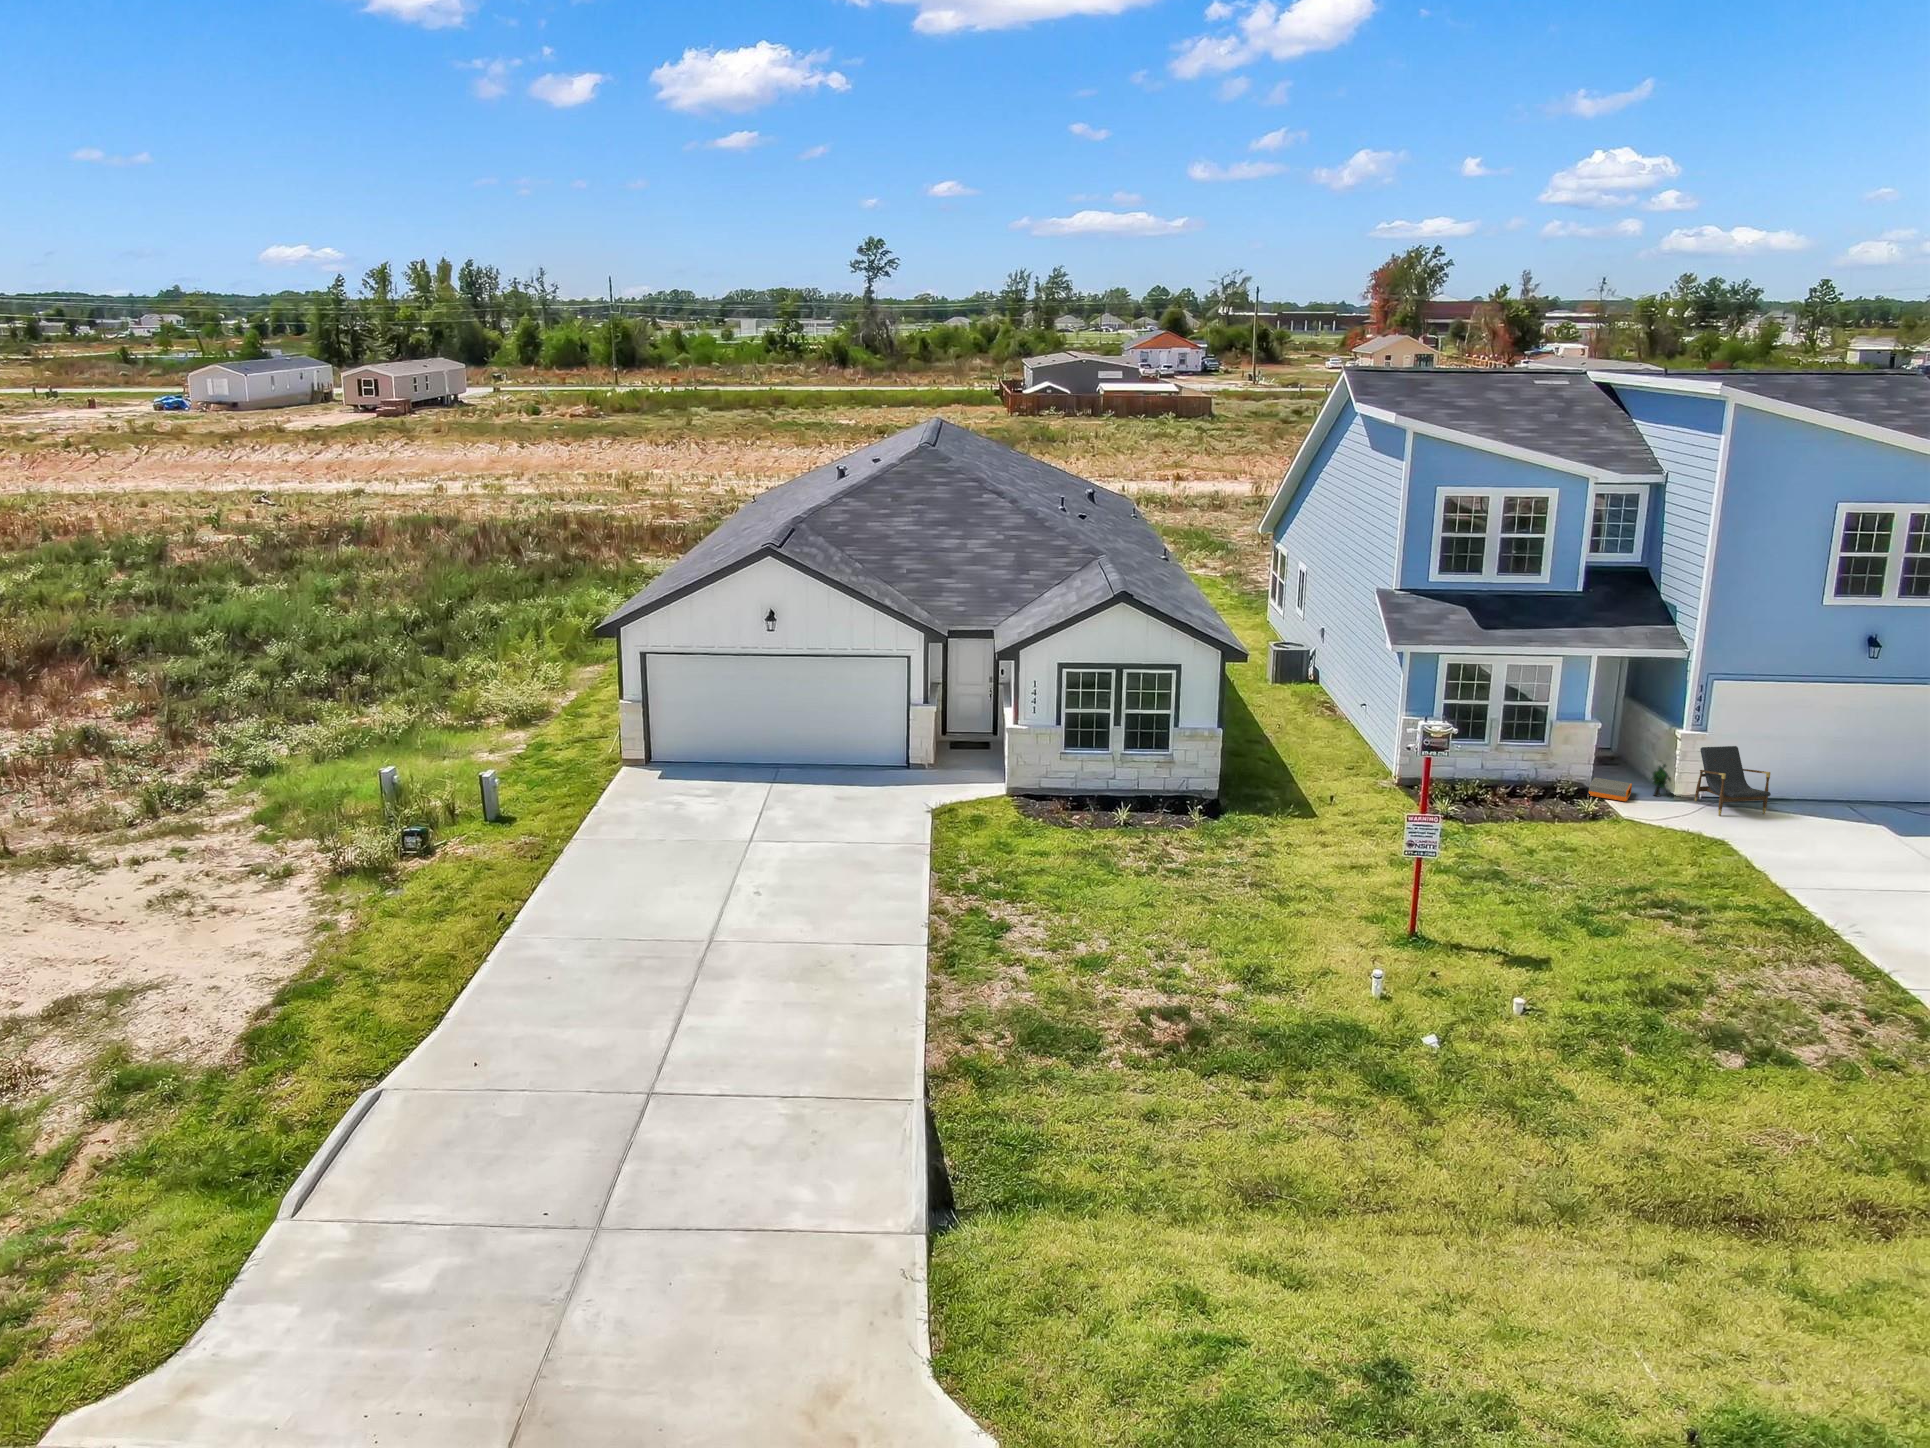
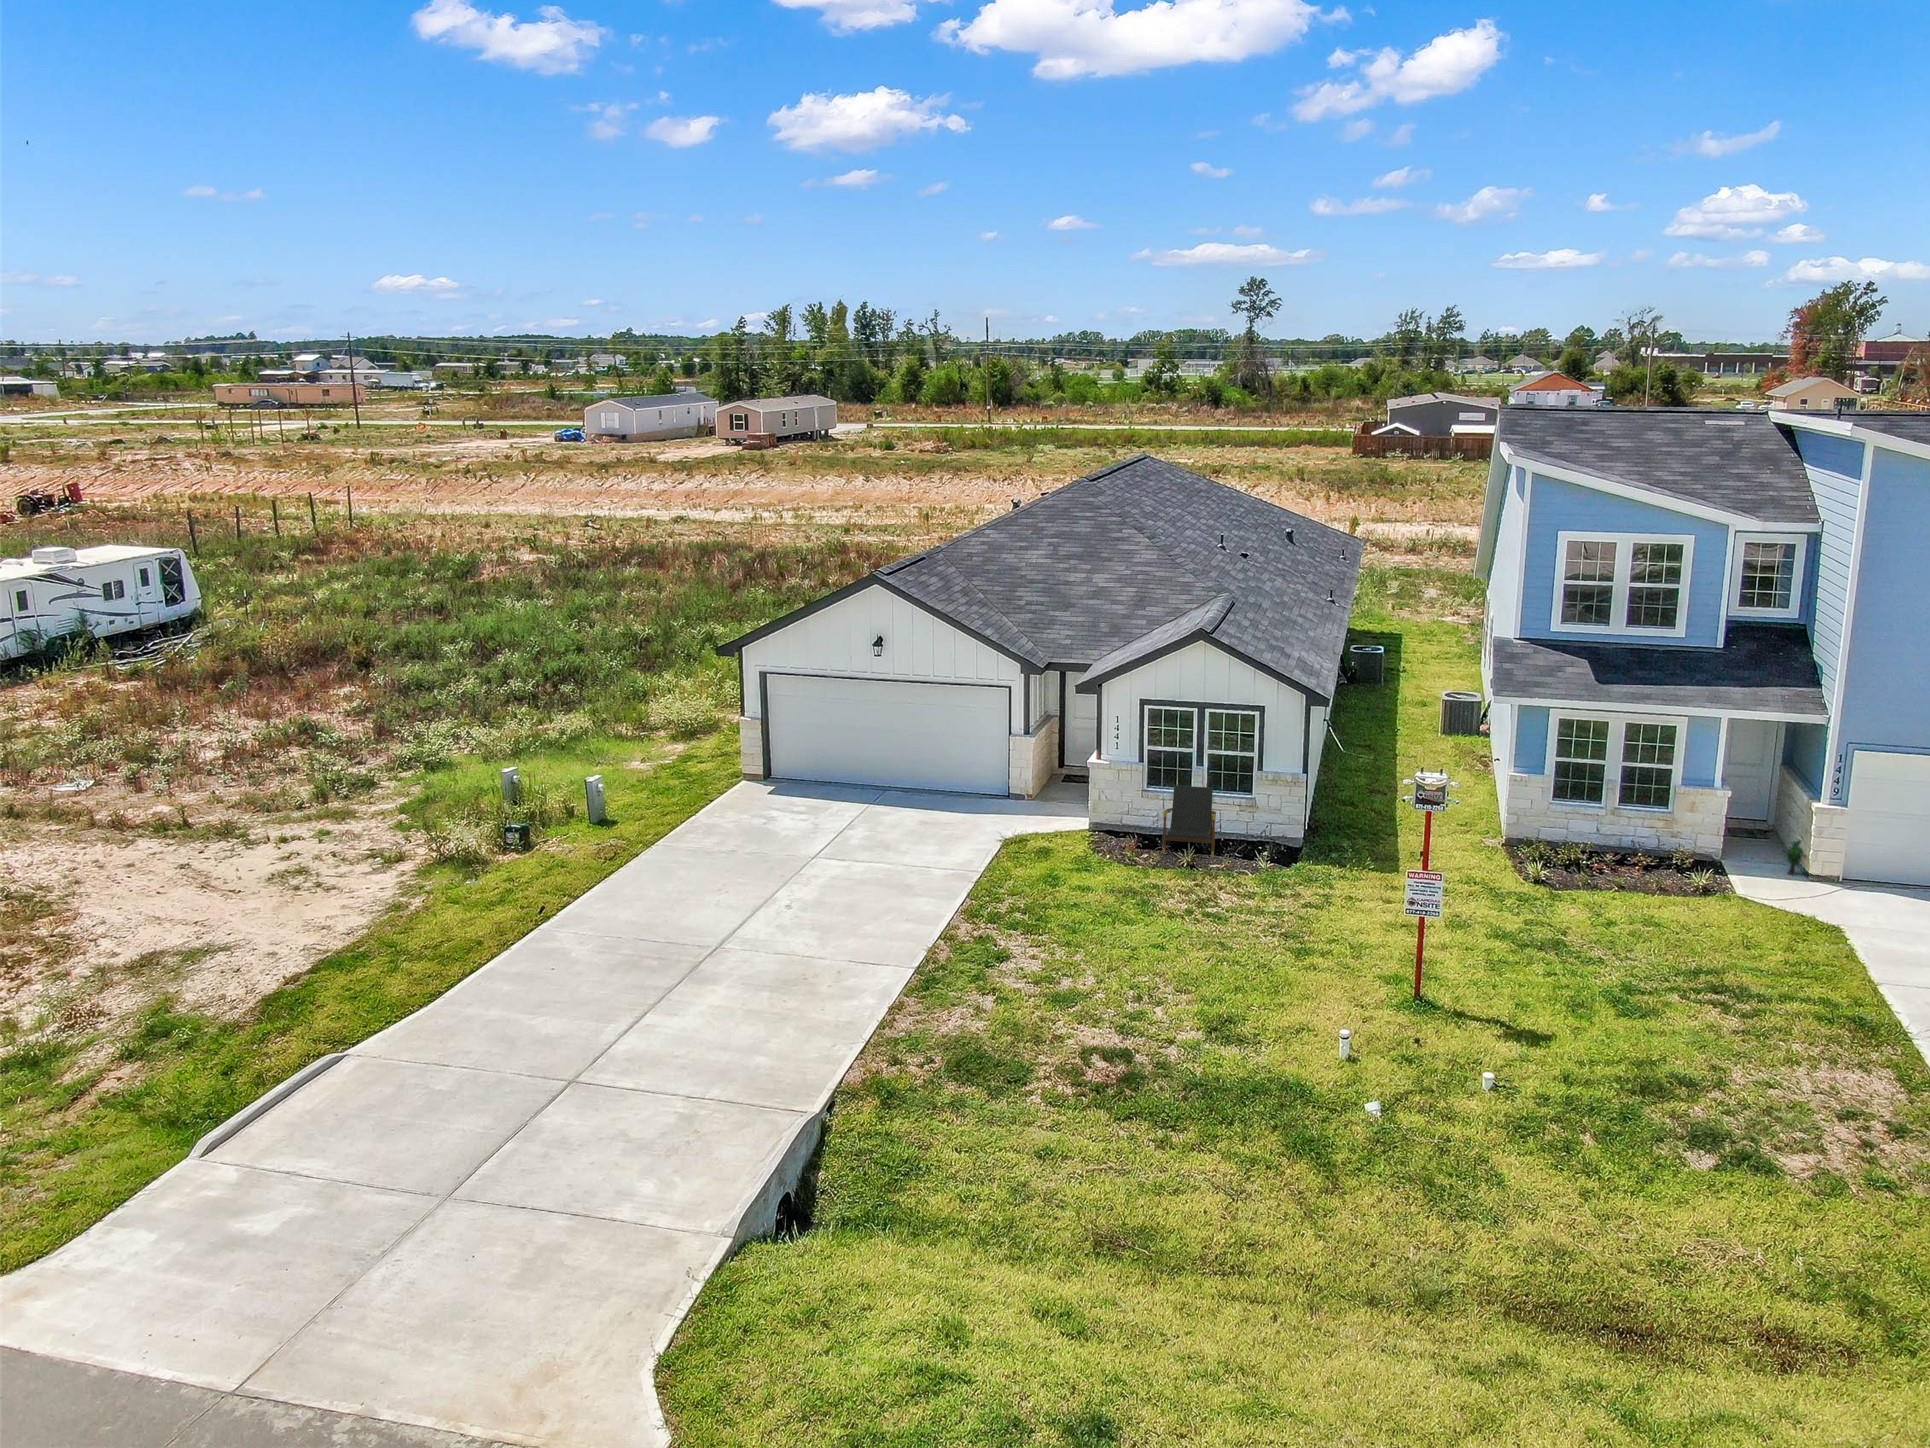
lounge chair: present [1695,746,1771,816] -> present [1162,785,1216,858]
storage box: present [1589,778,1632,801] -> none [1711,850,1763,878]

